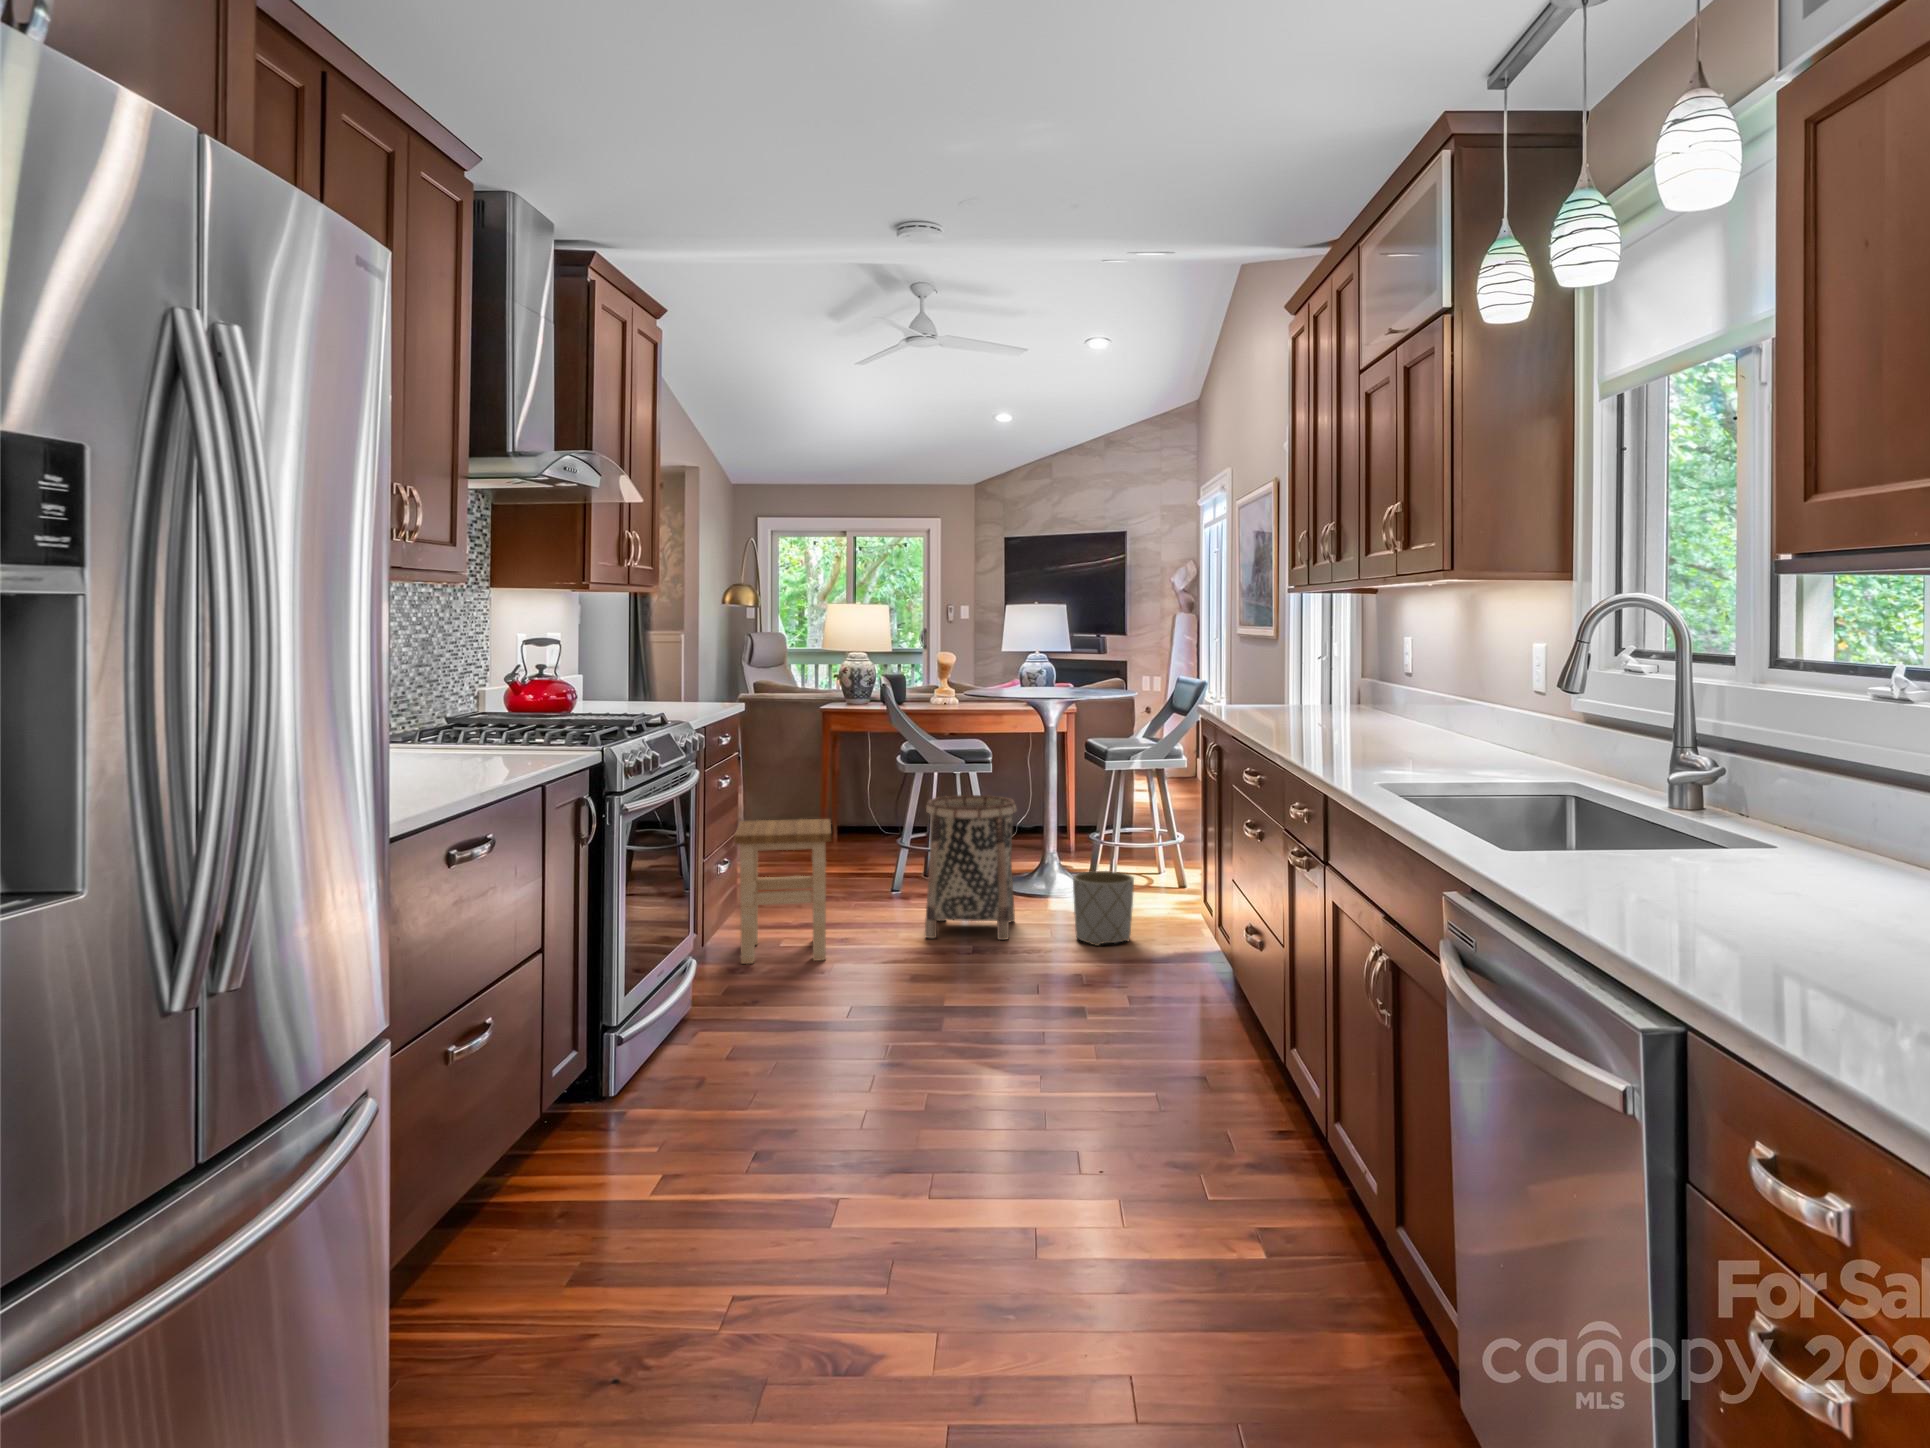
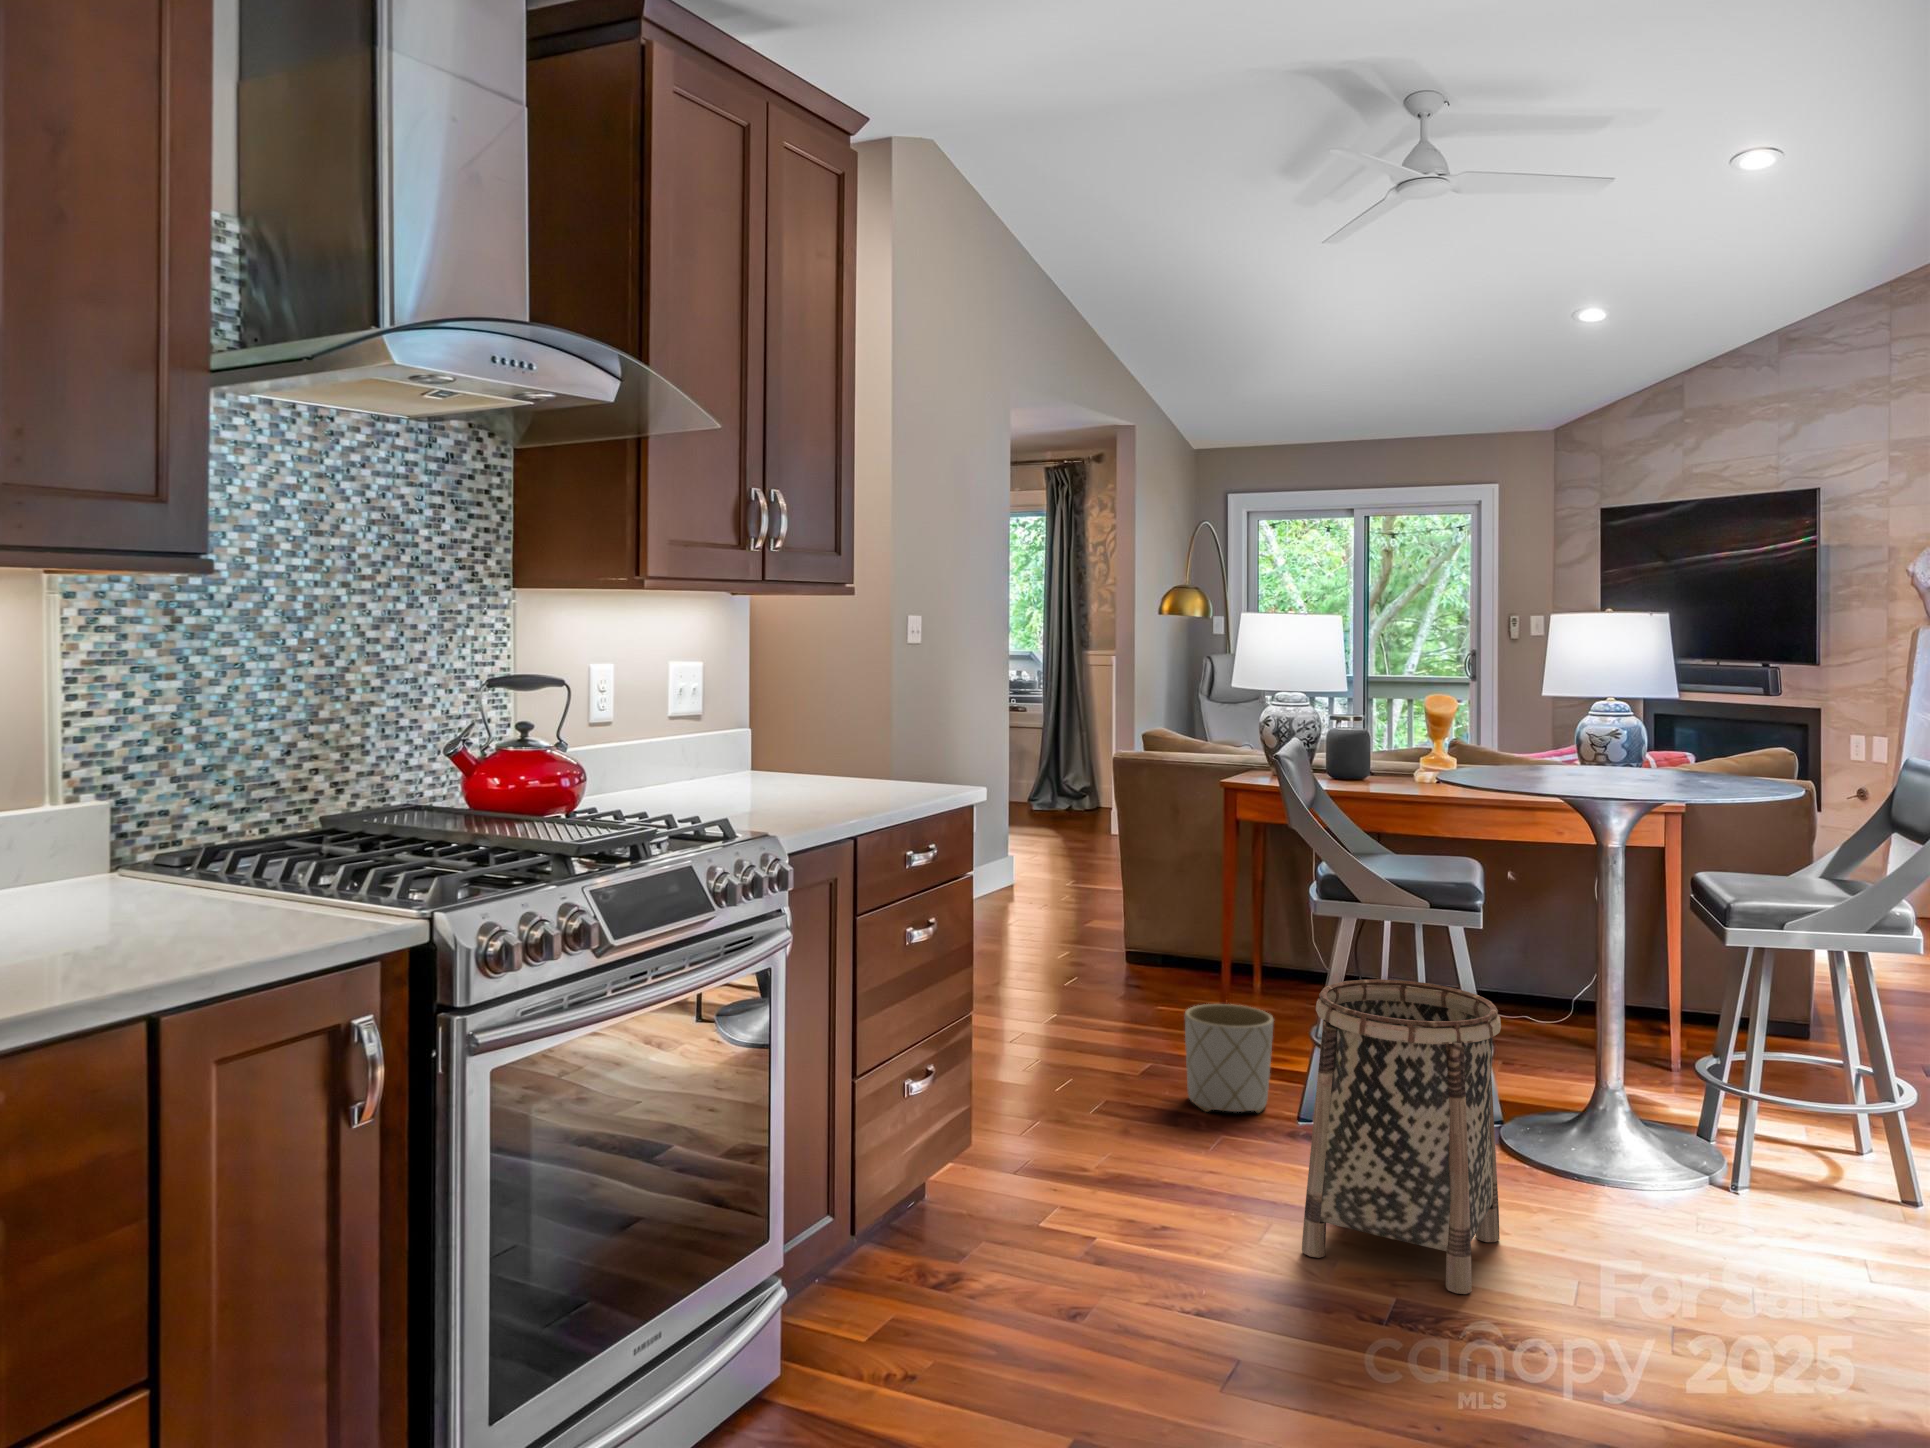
stool: present [734,819,832,964] -> none [940,989,1136,1274]
planter: present [1073,871,1134,946] -> present [1185,1004,1273,1113]

